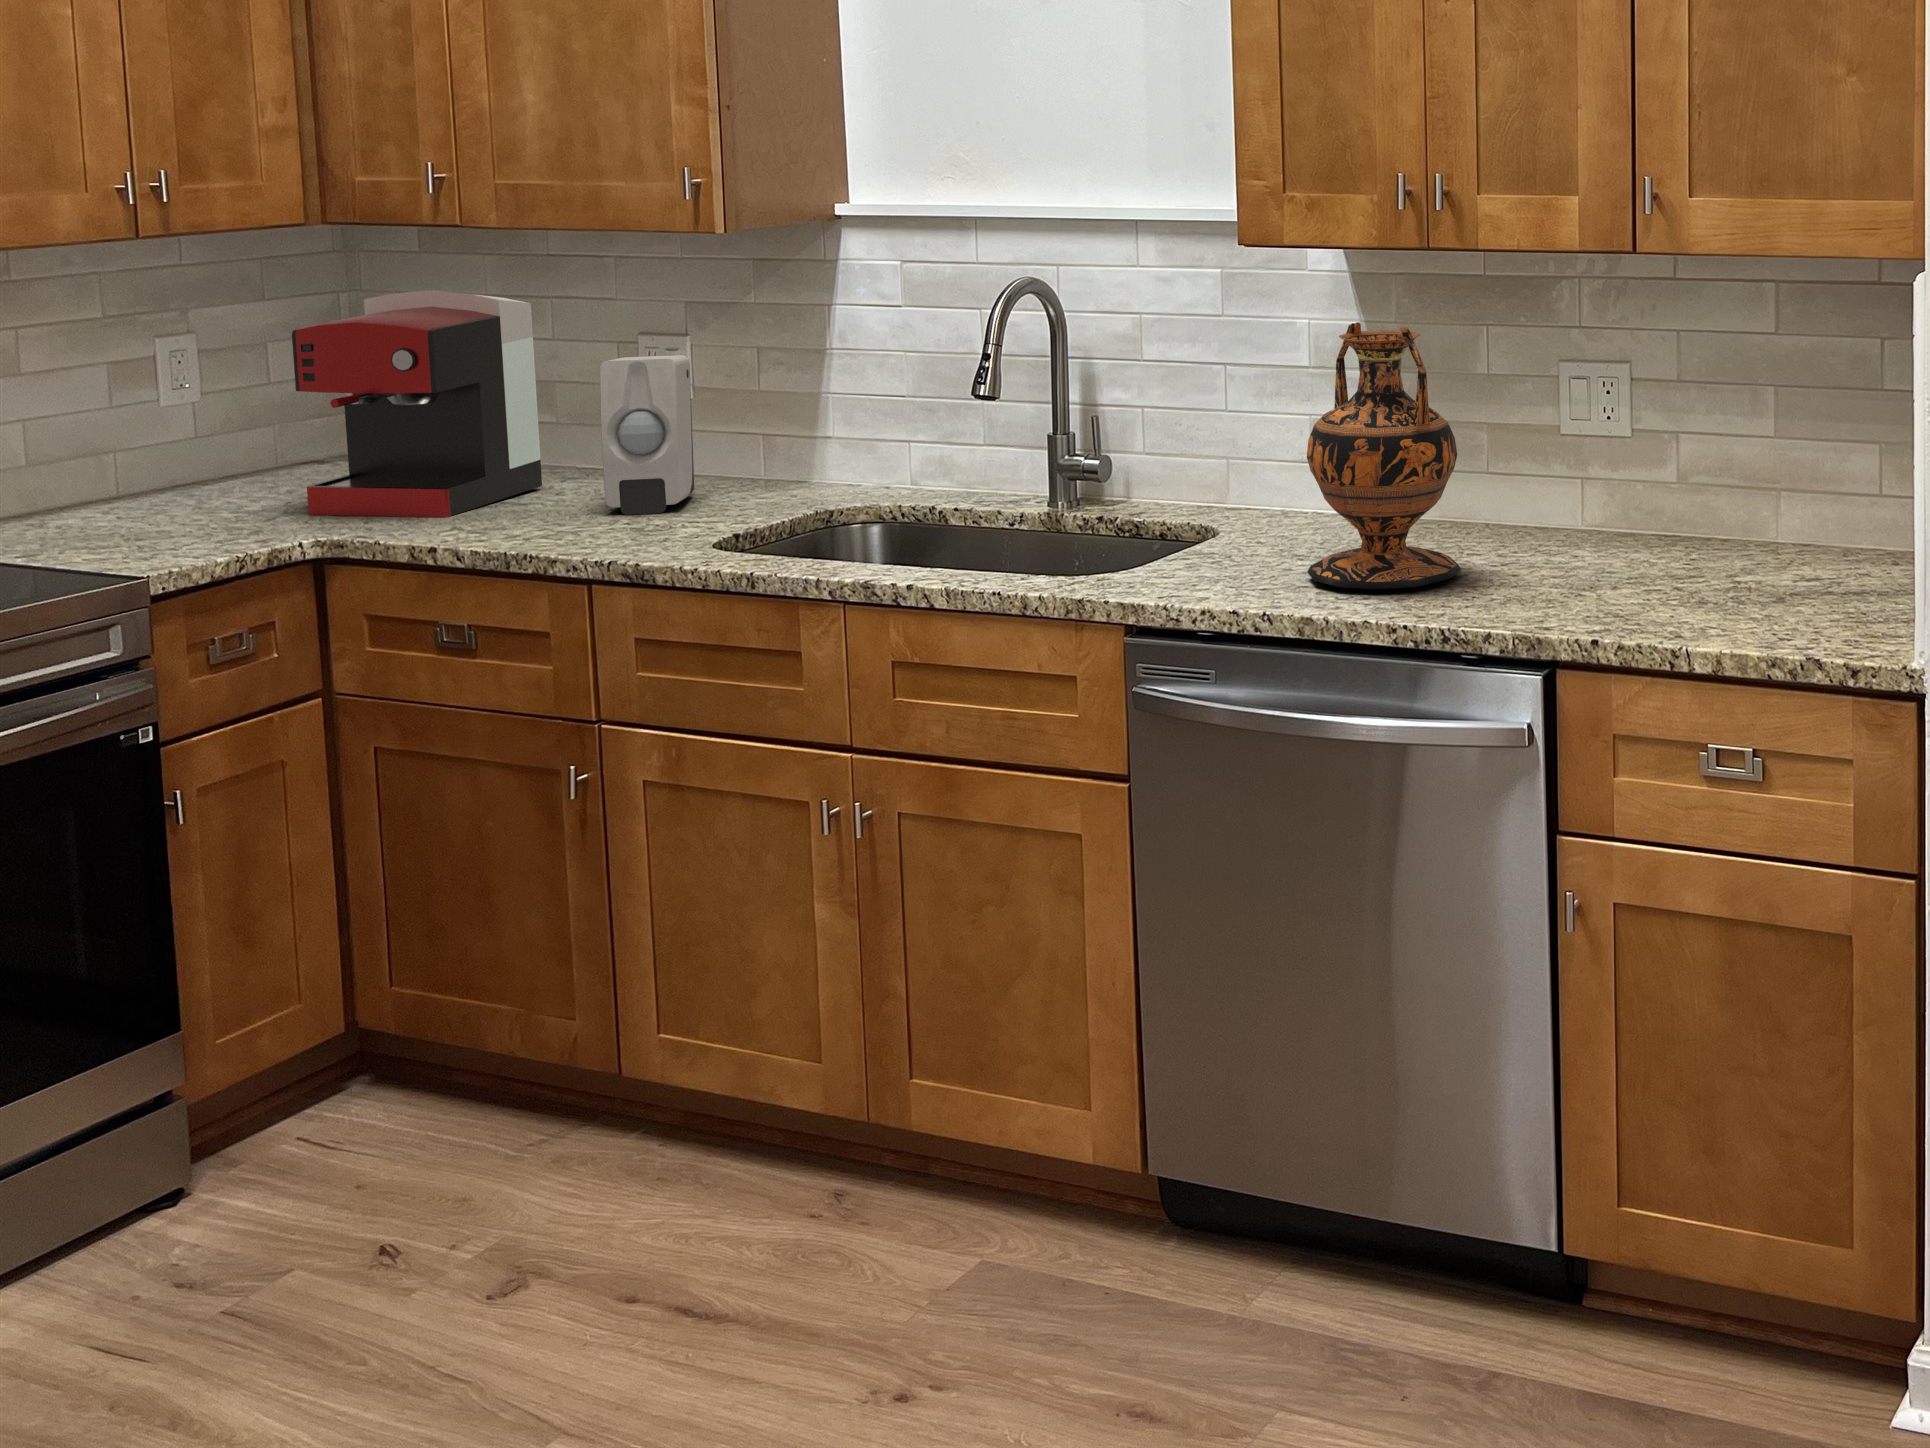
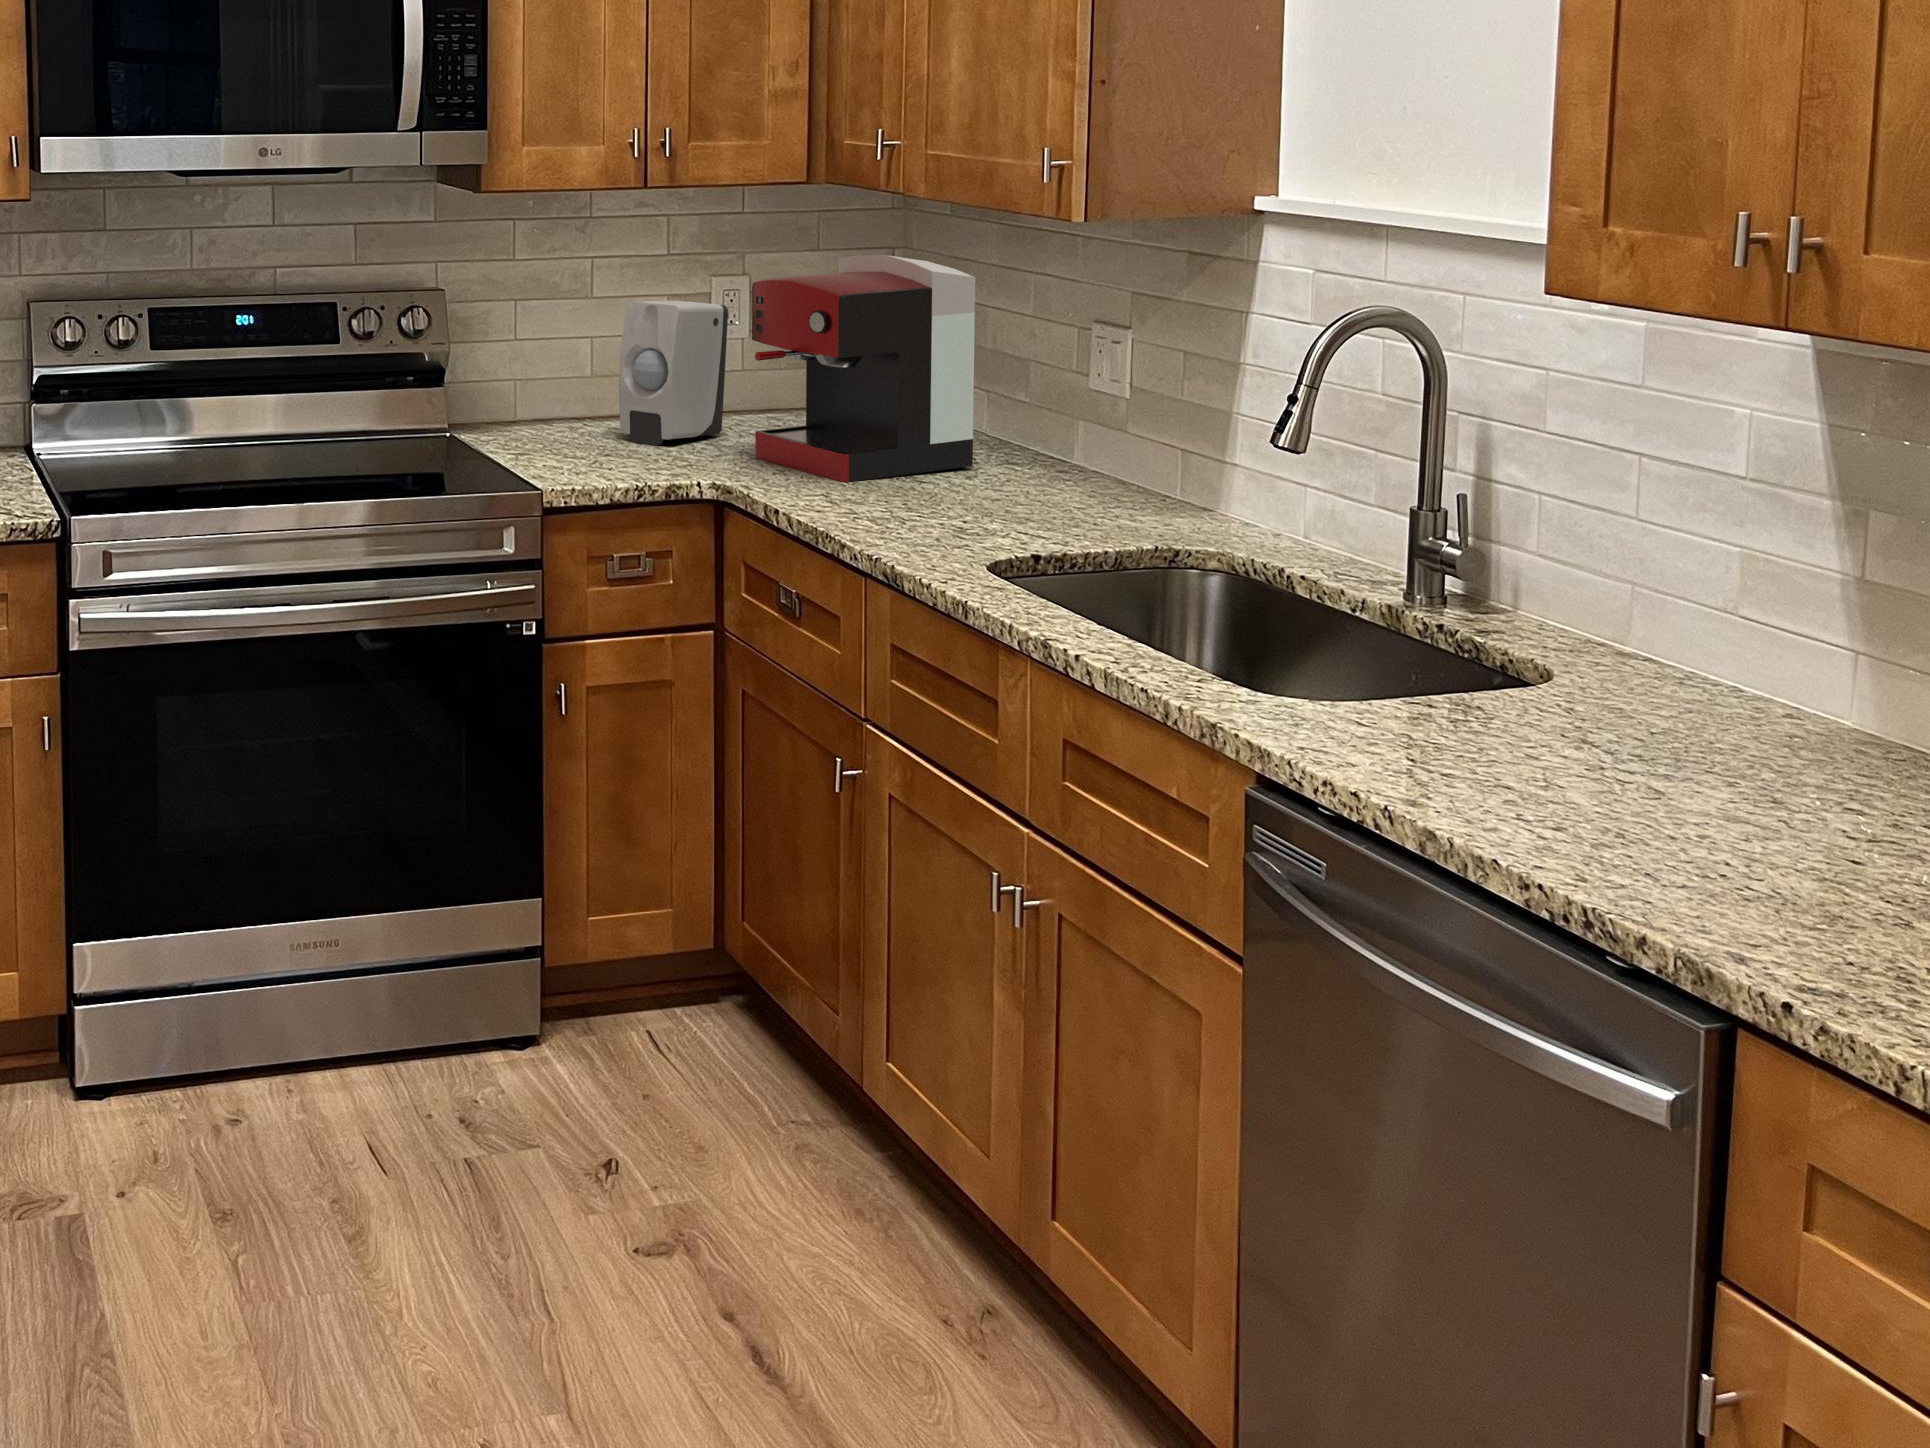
vase: present [1307,322,1461,589] -> none [1520,428,1783,835]
soap dispenser: present [600,355,694,515] -> present [619,301,728,445]

